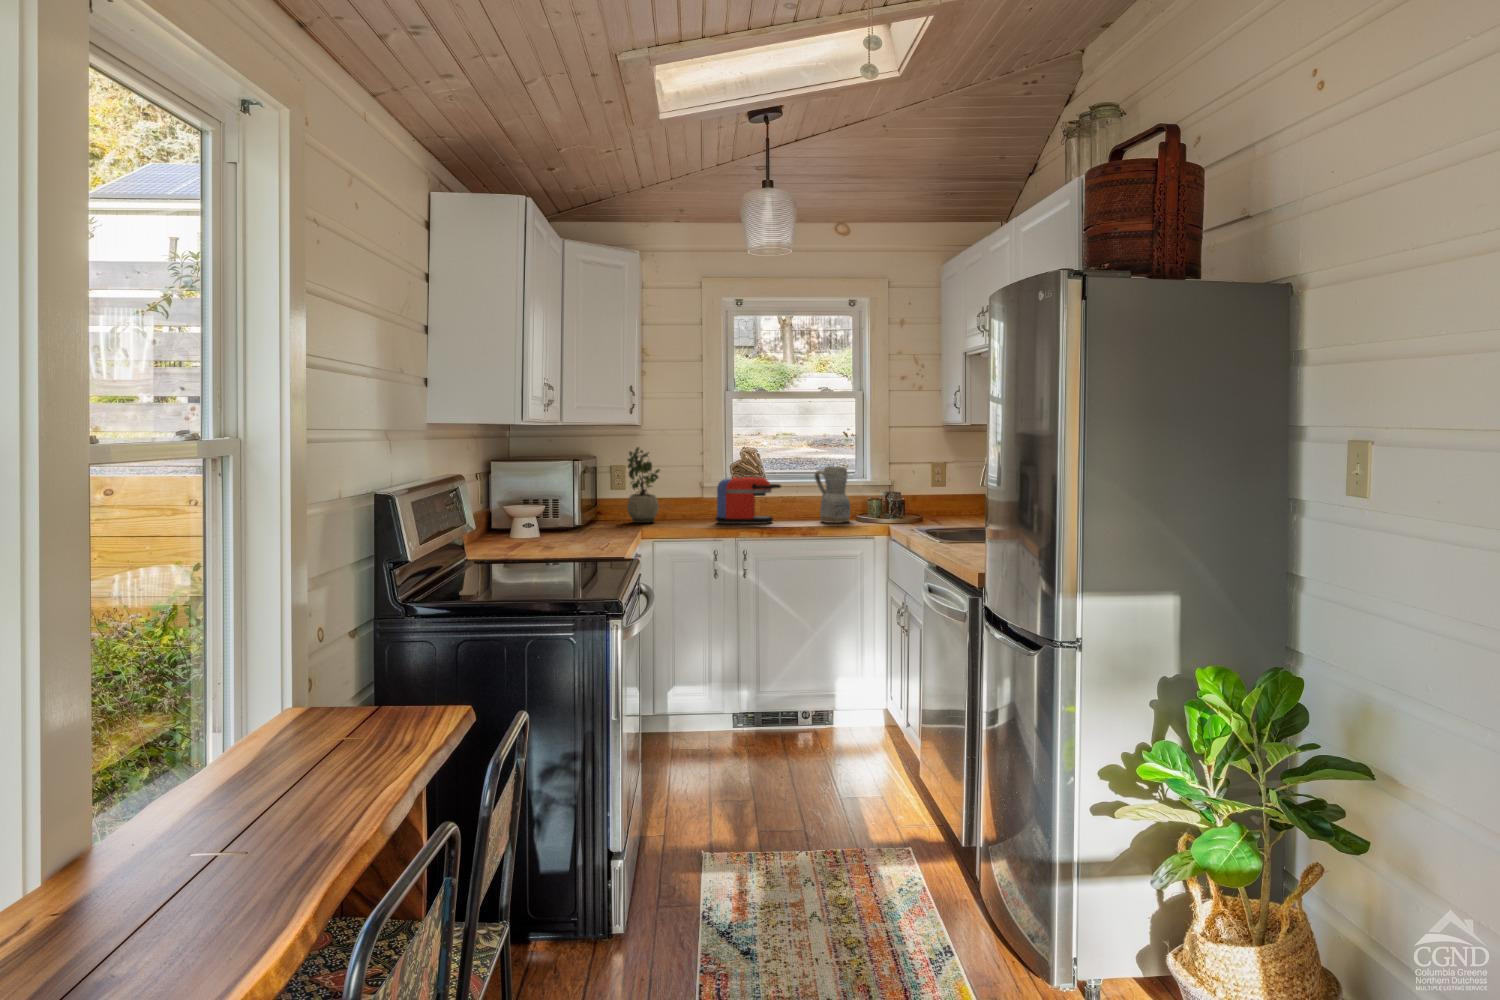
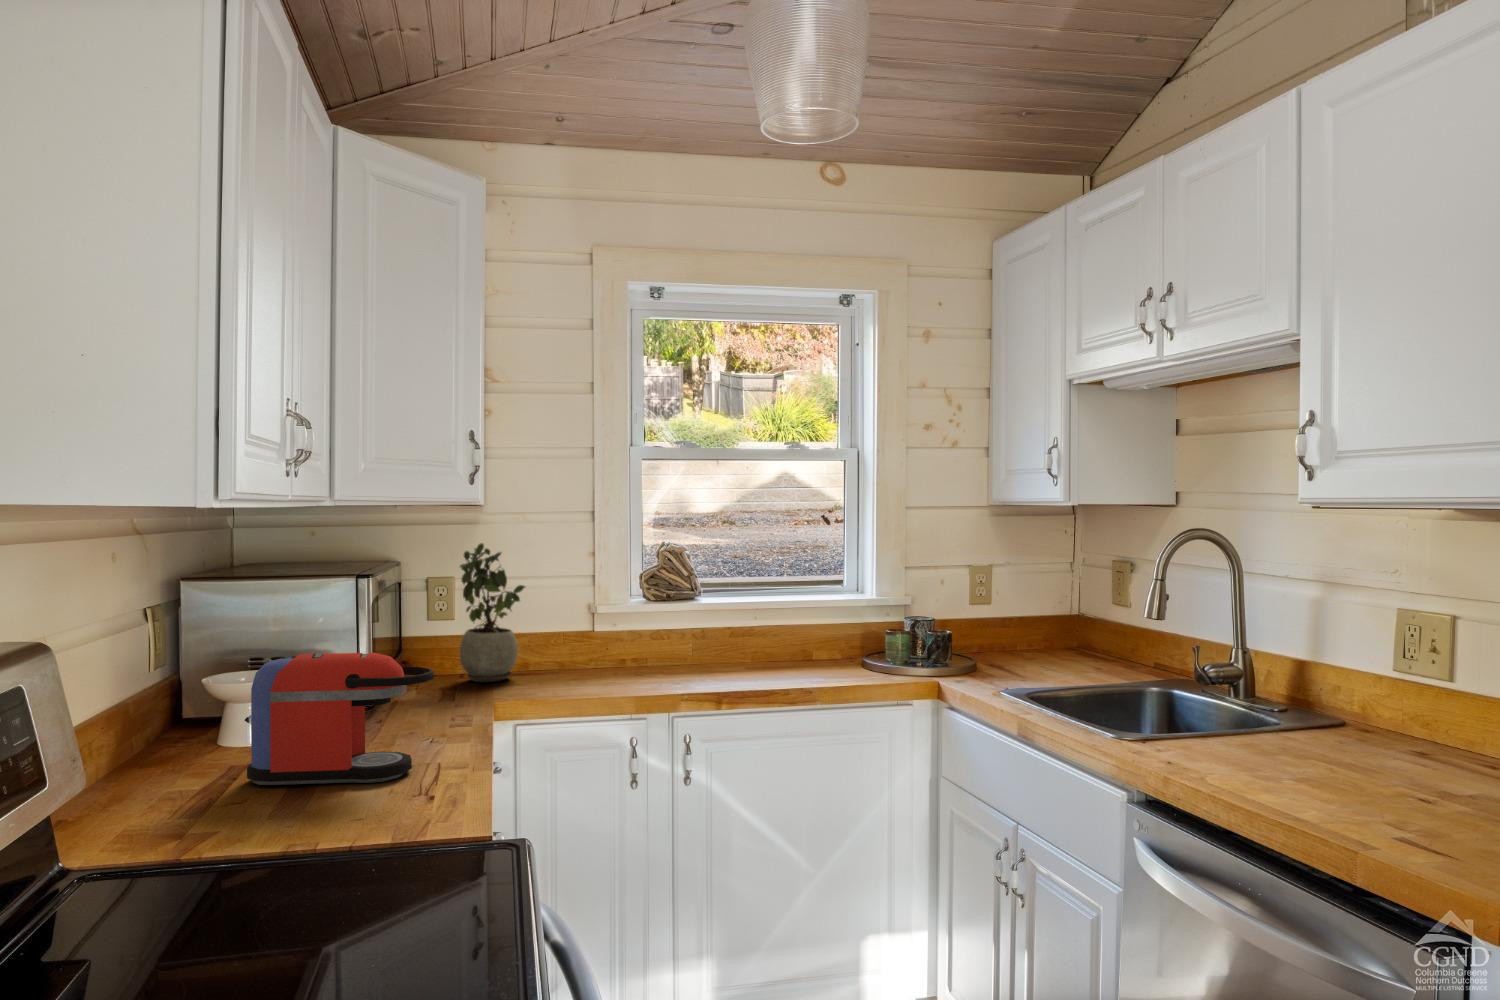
ceramic pitcher: present [814,466,851,523] -> none [796,574,860,674]
coffee maker: present [715,477,781,524] -> present [247,653,434,785]

